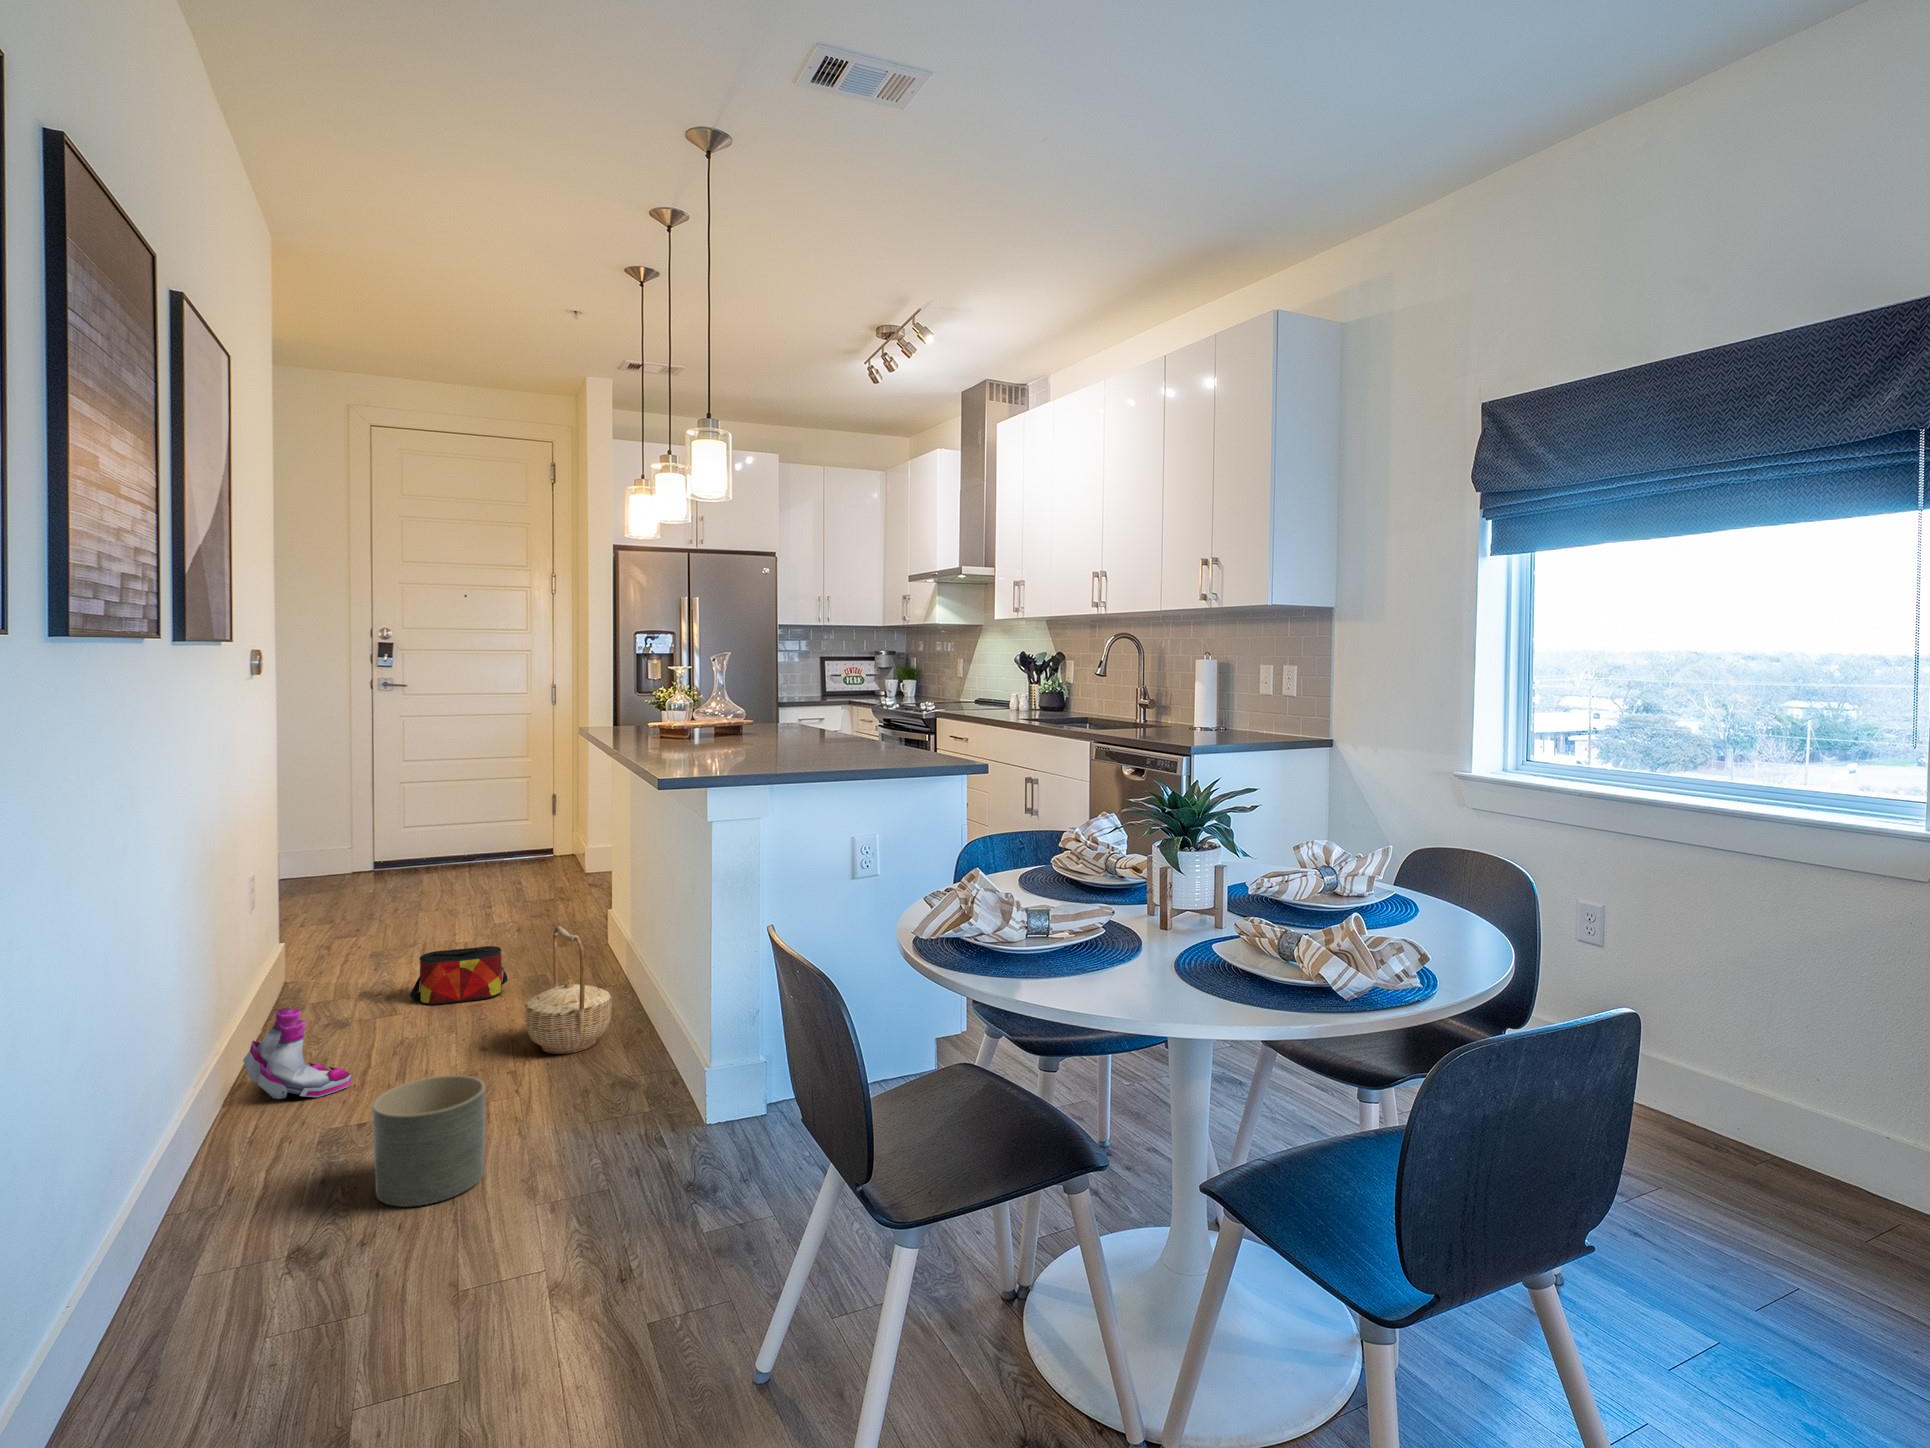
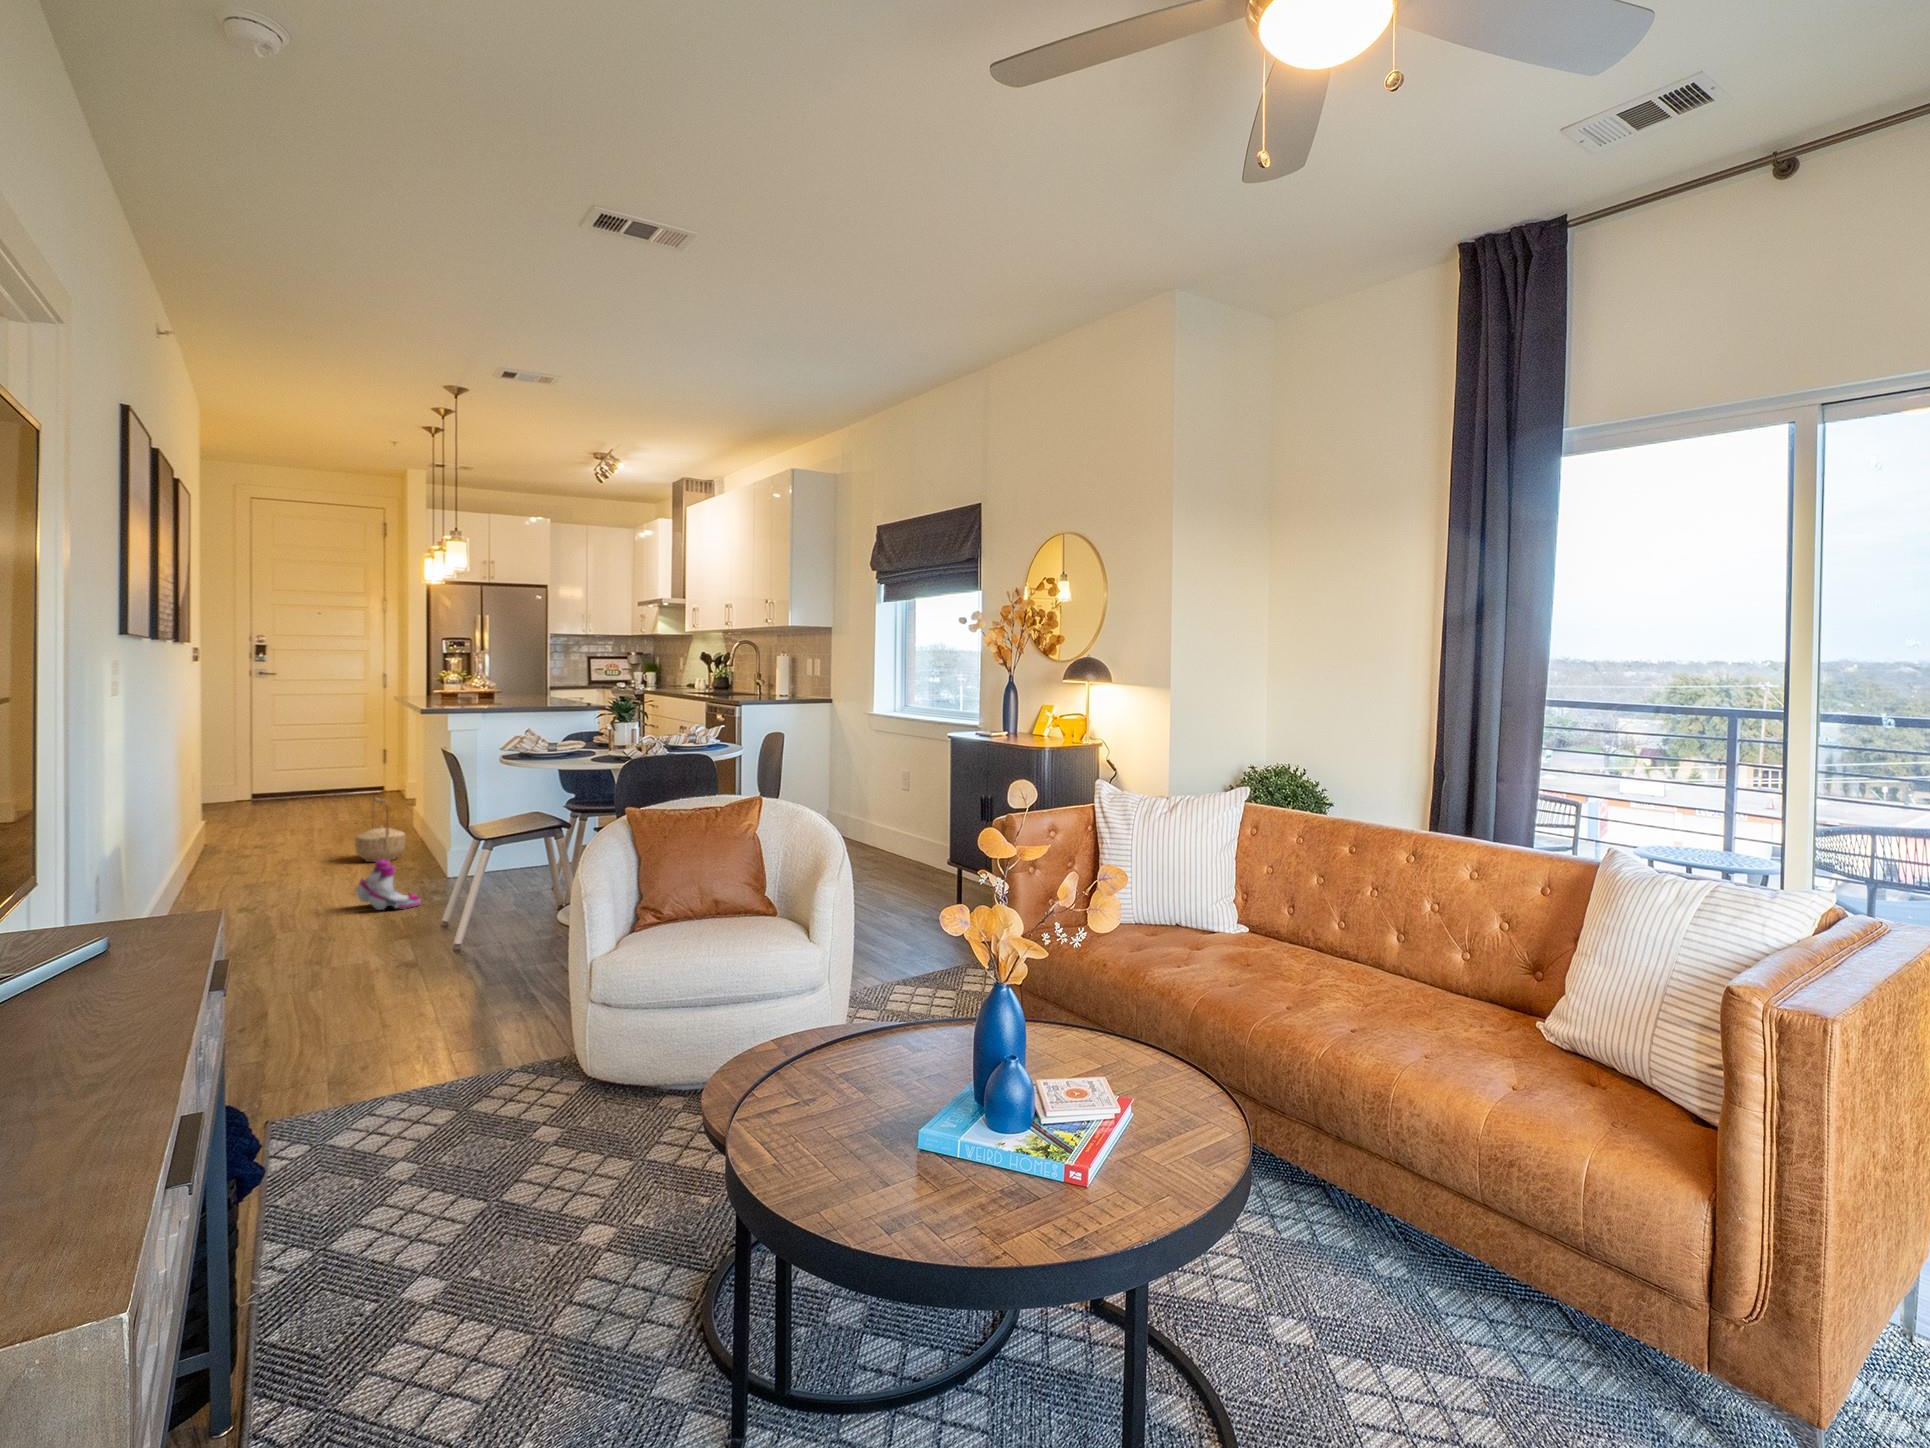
bag: present [409,946,507,1005] -> none [285,818,346,849]
boots: present [243,1008,351,1099] -> present [356,860,421,910]
planter: present [372,1075,485,1207] -> none [274,848,331,899]

